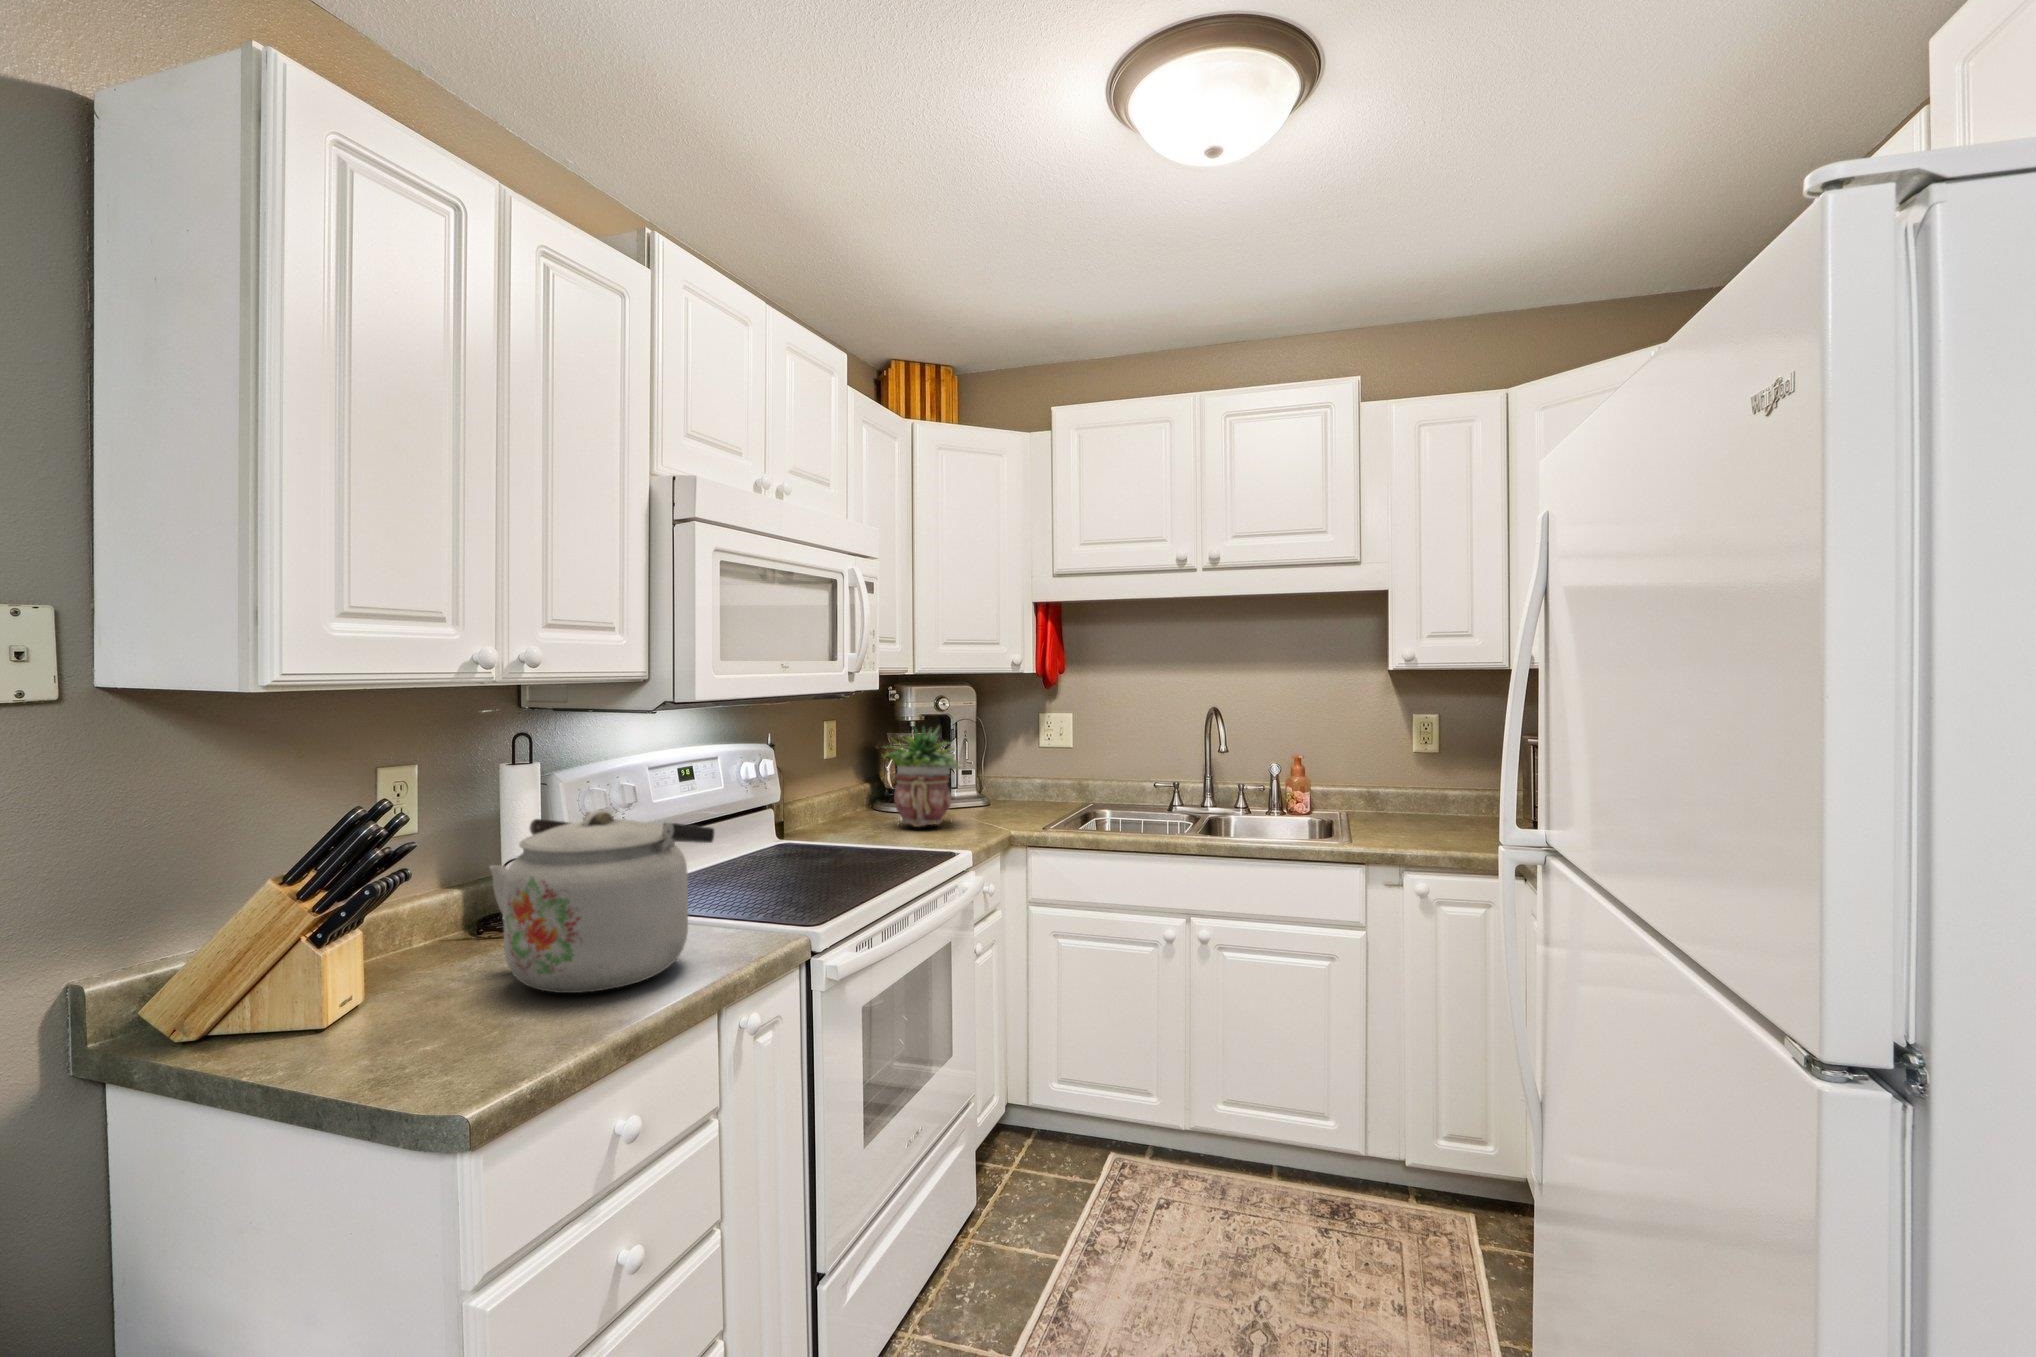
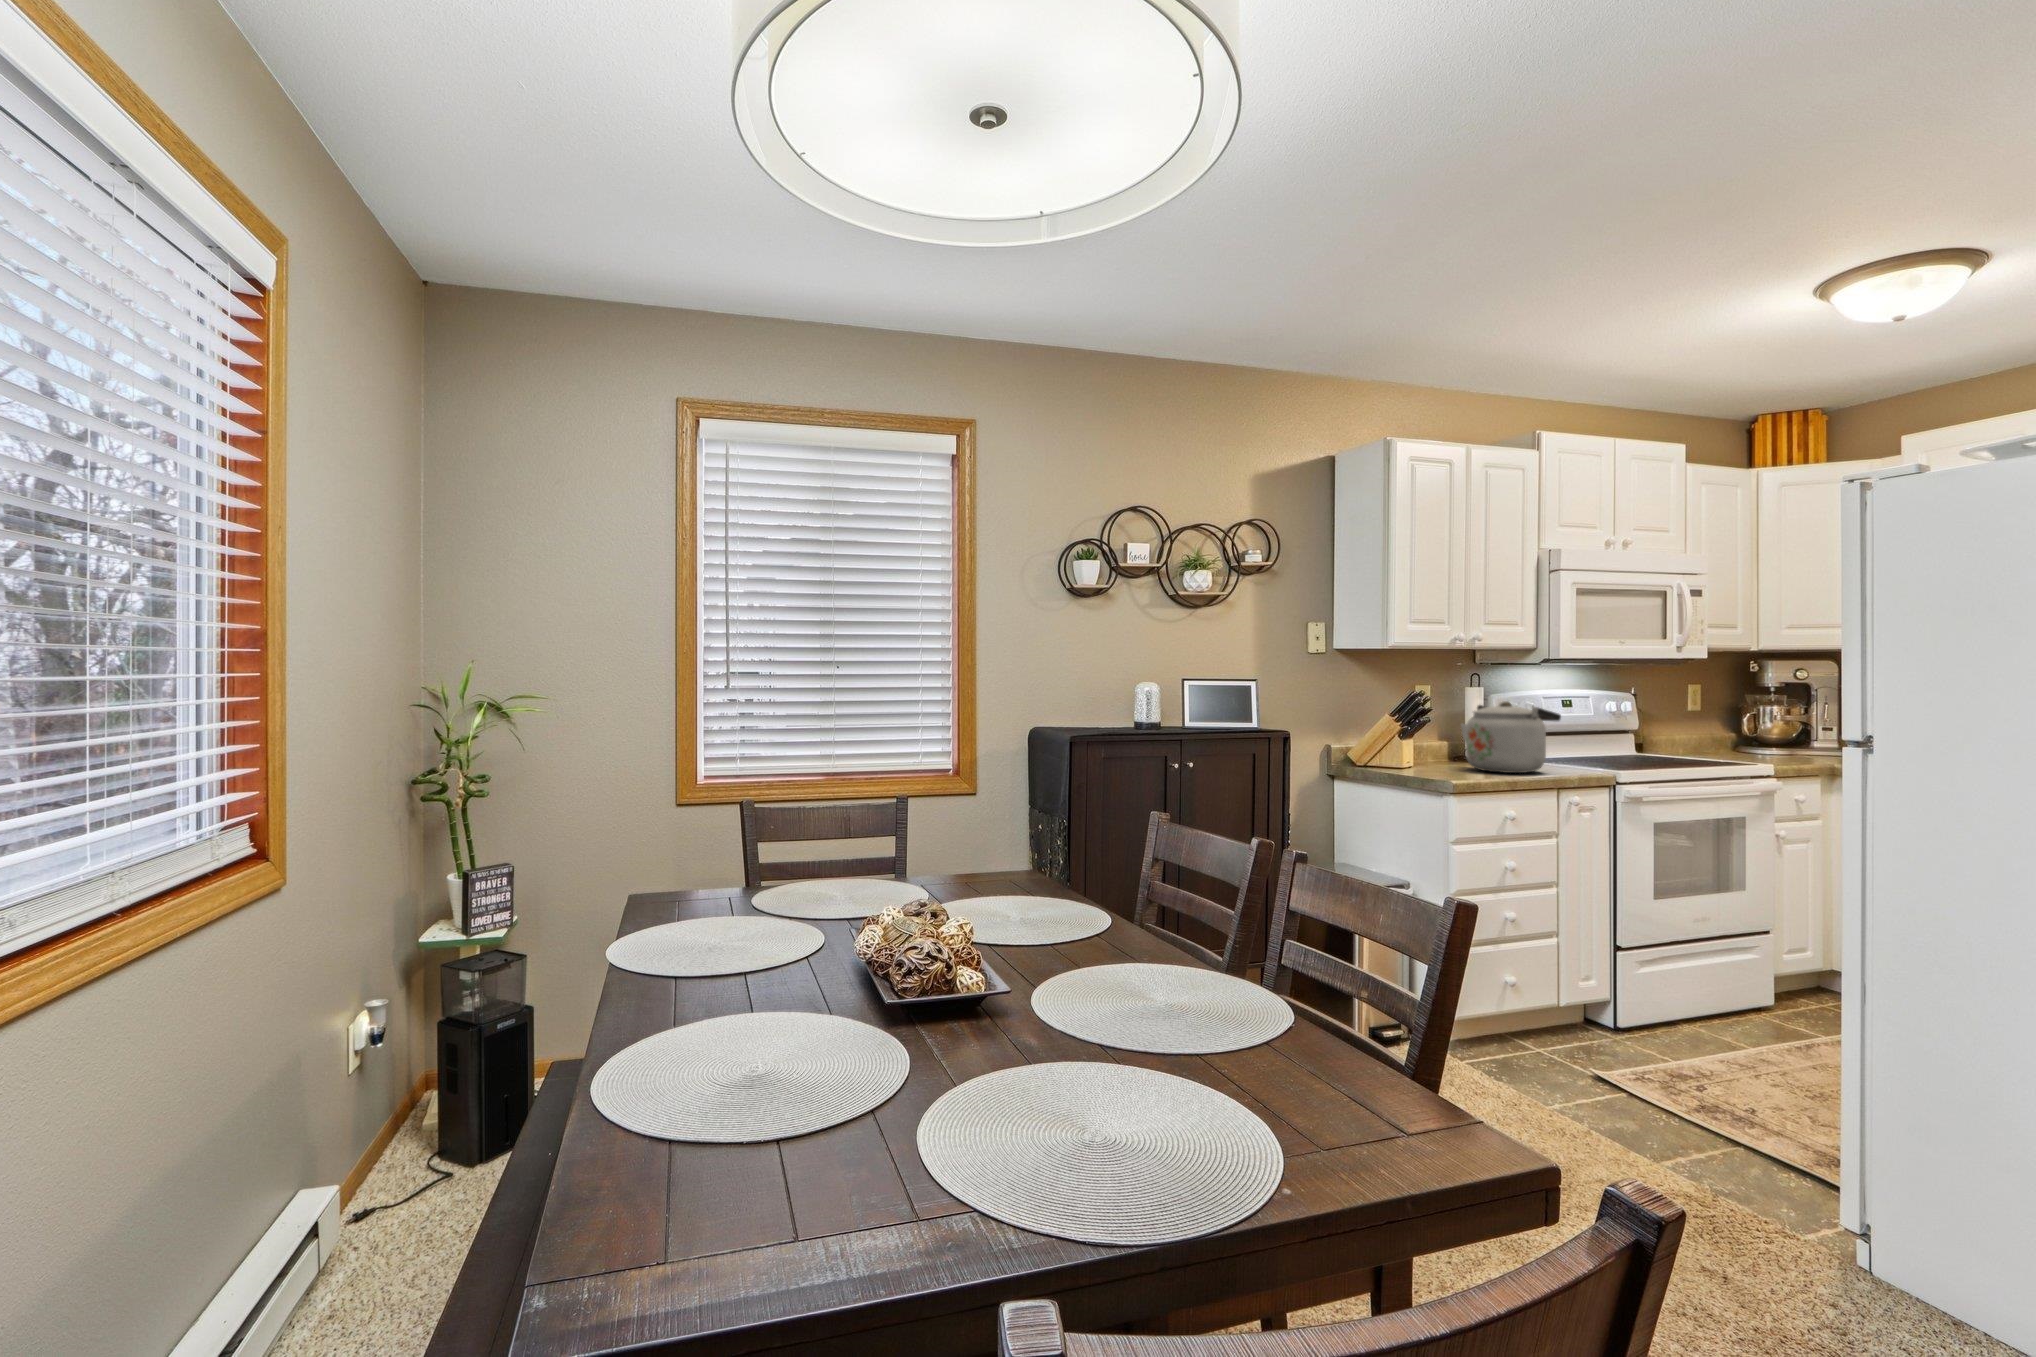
potted plant: present [883,727,961,827] -> none [1725,685,1802,758]

